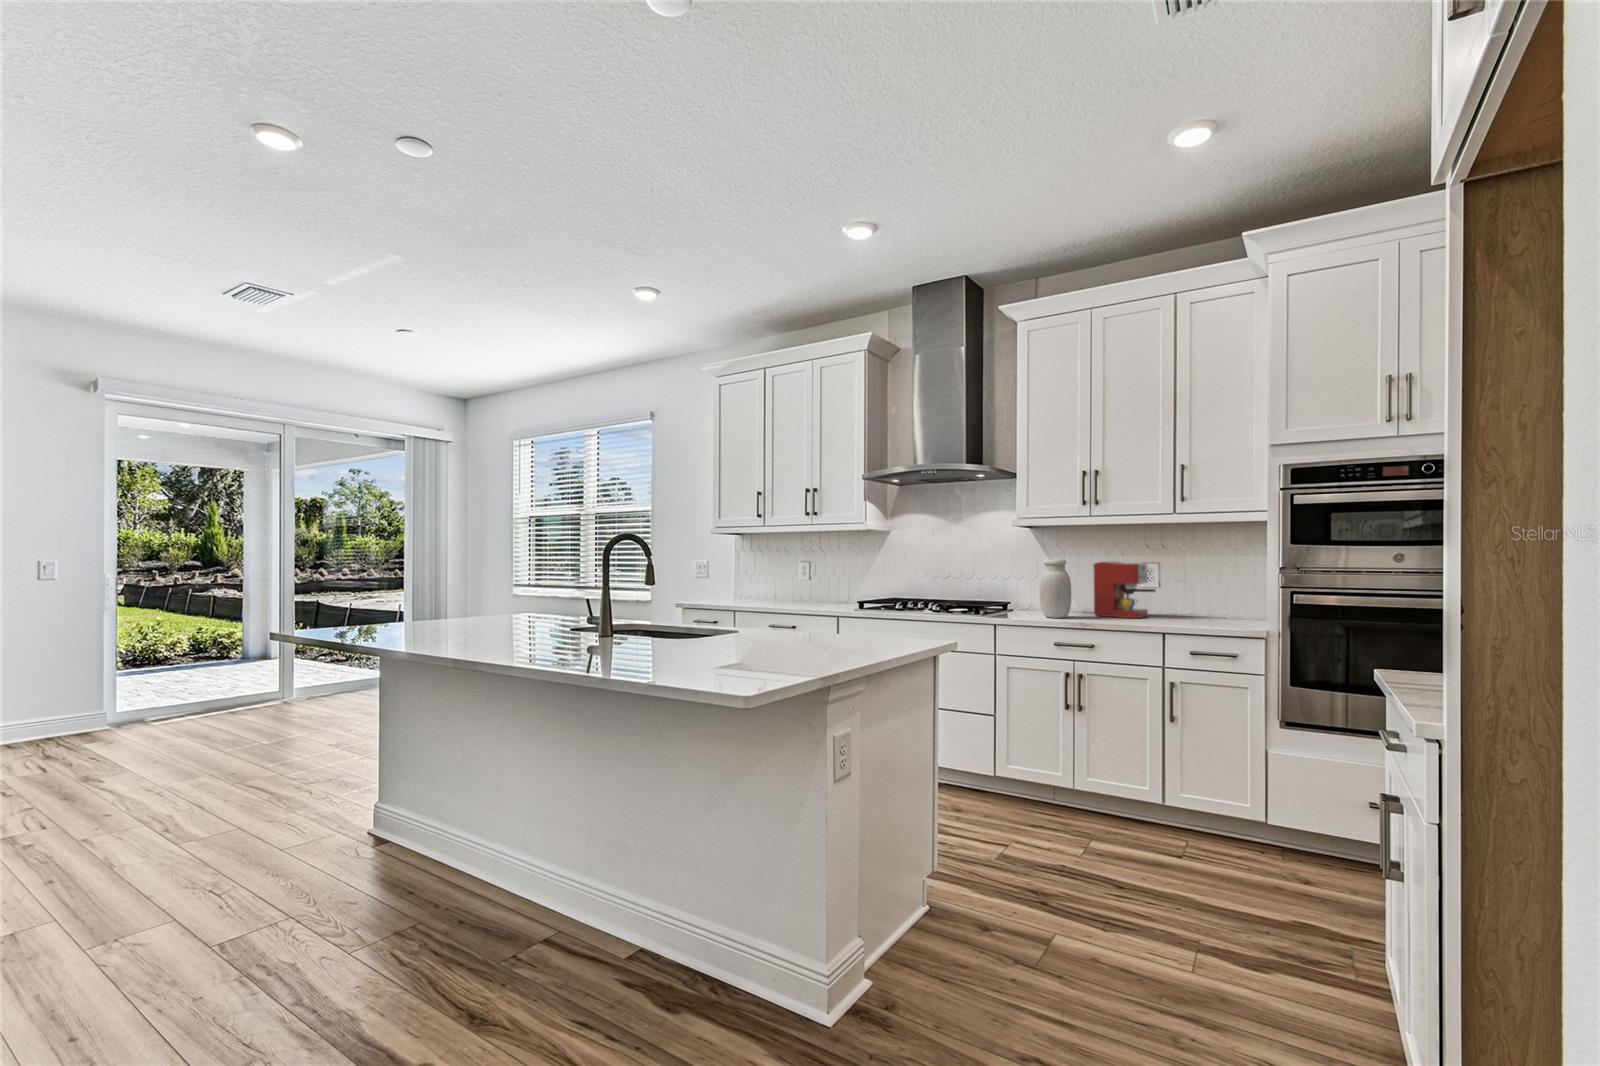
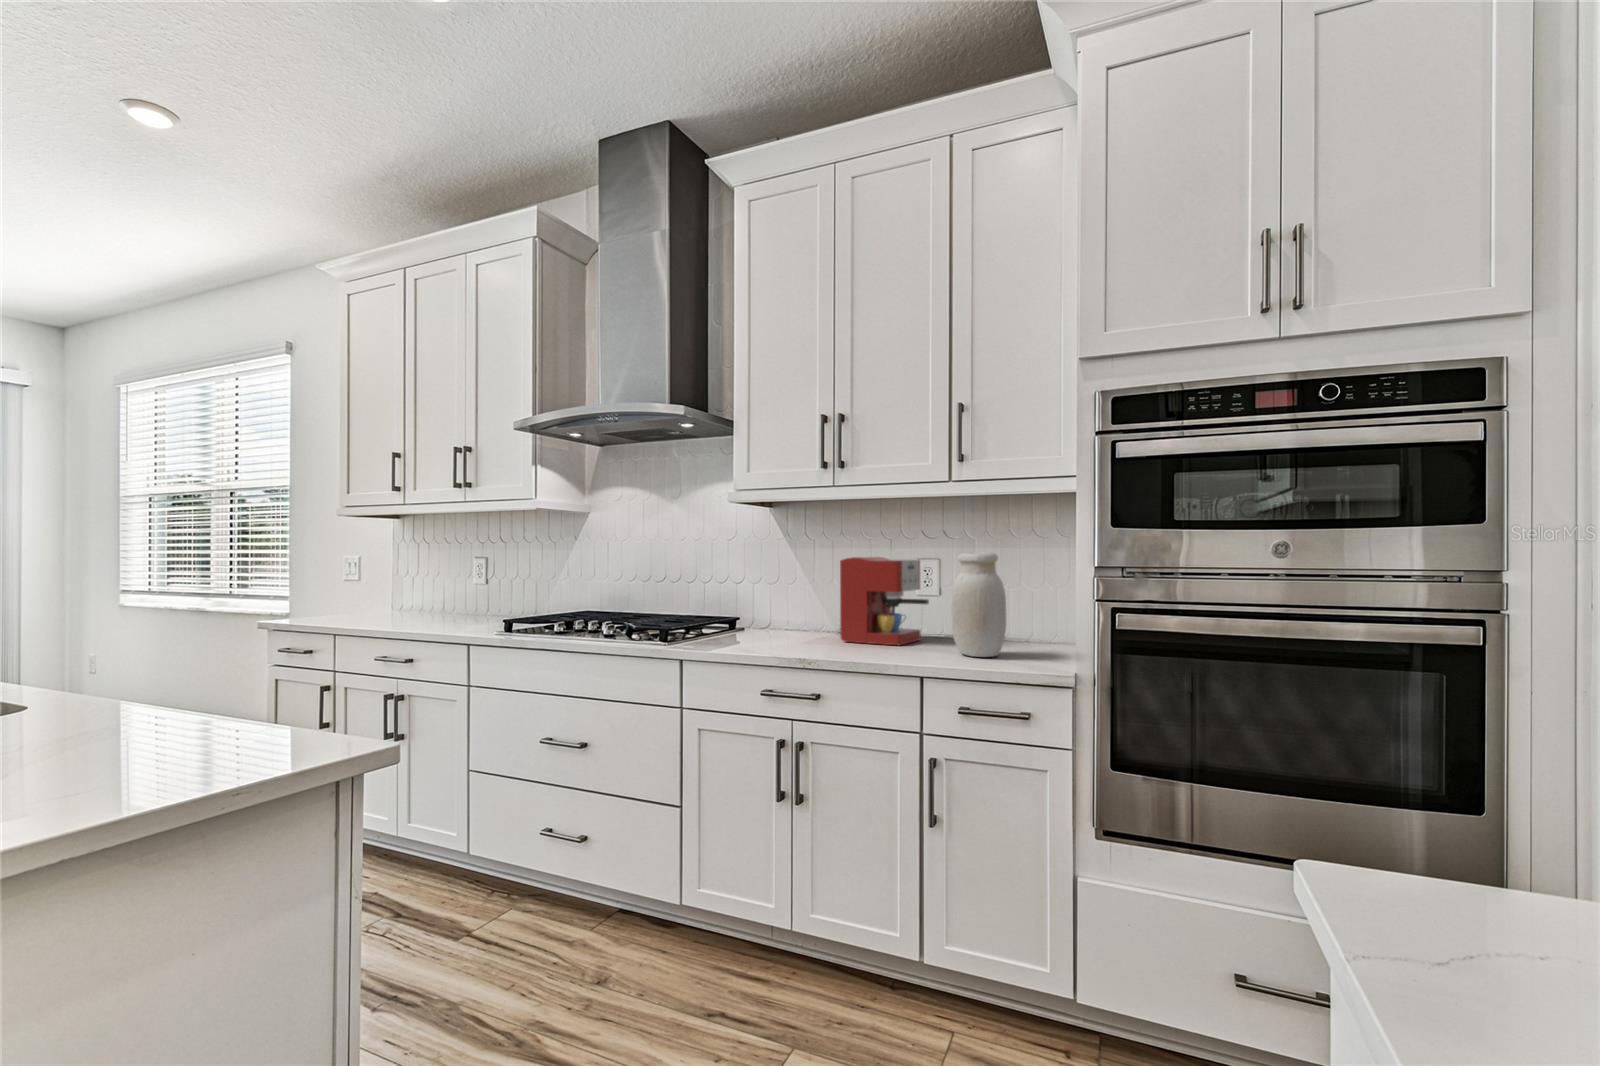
jar: present [1039,559,1071,618] -> present [951,552,1006,657]

